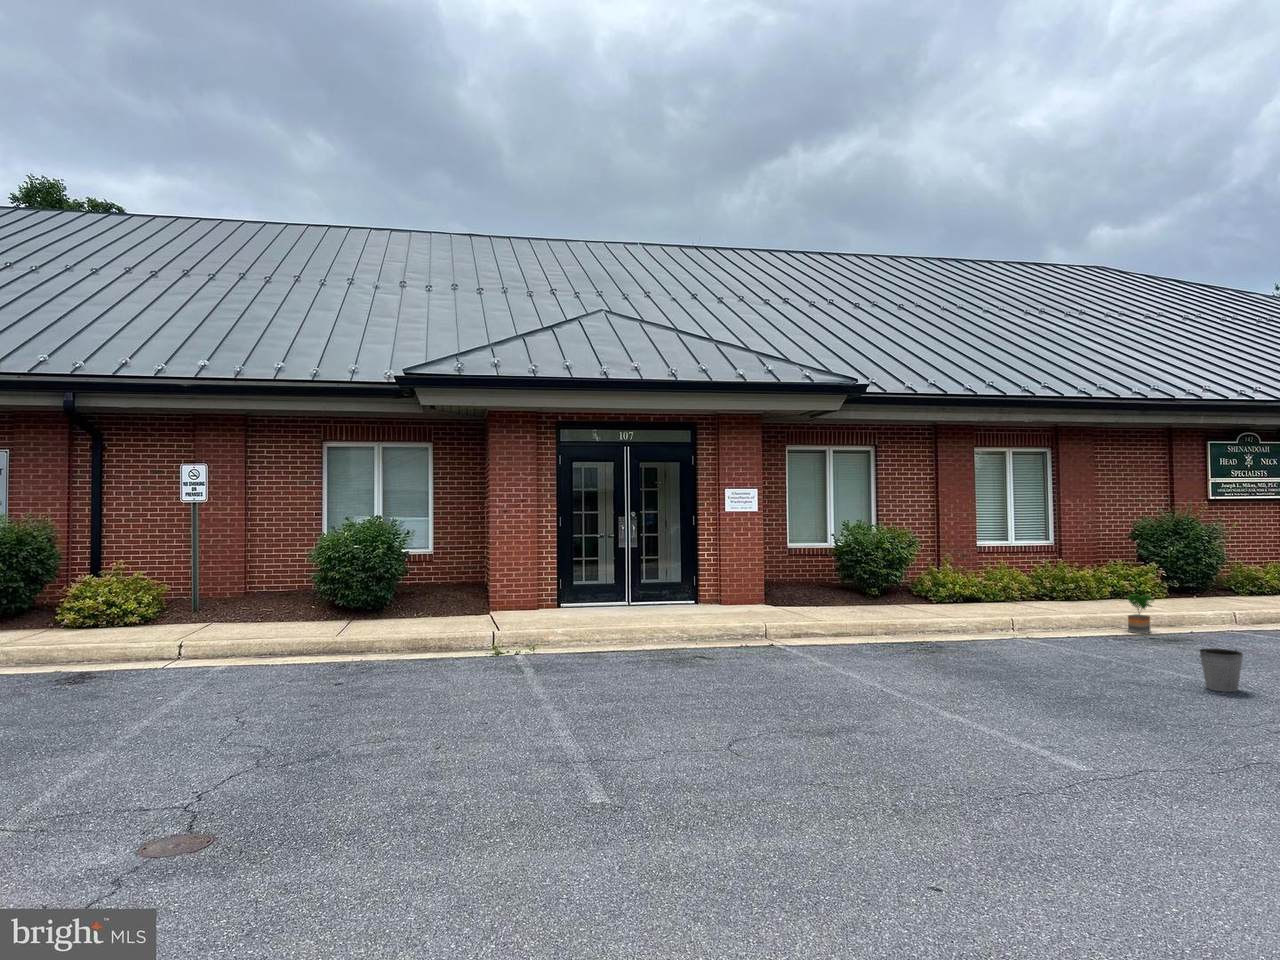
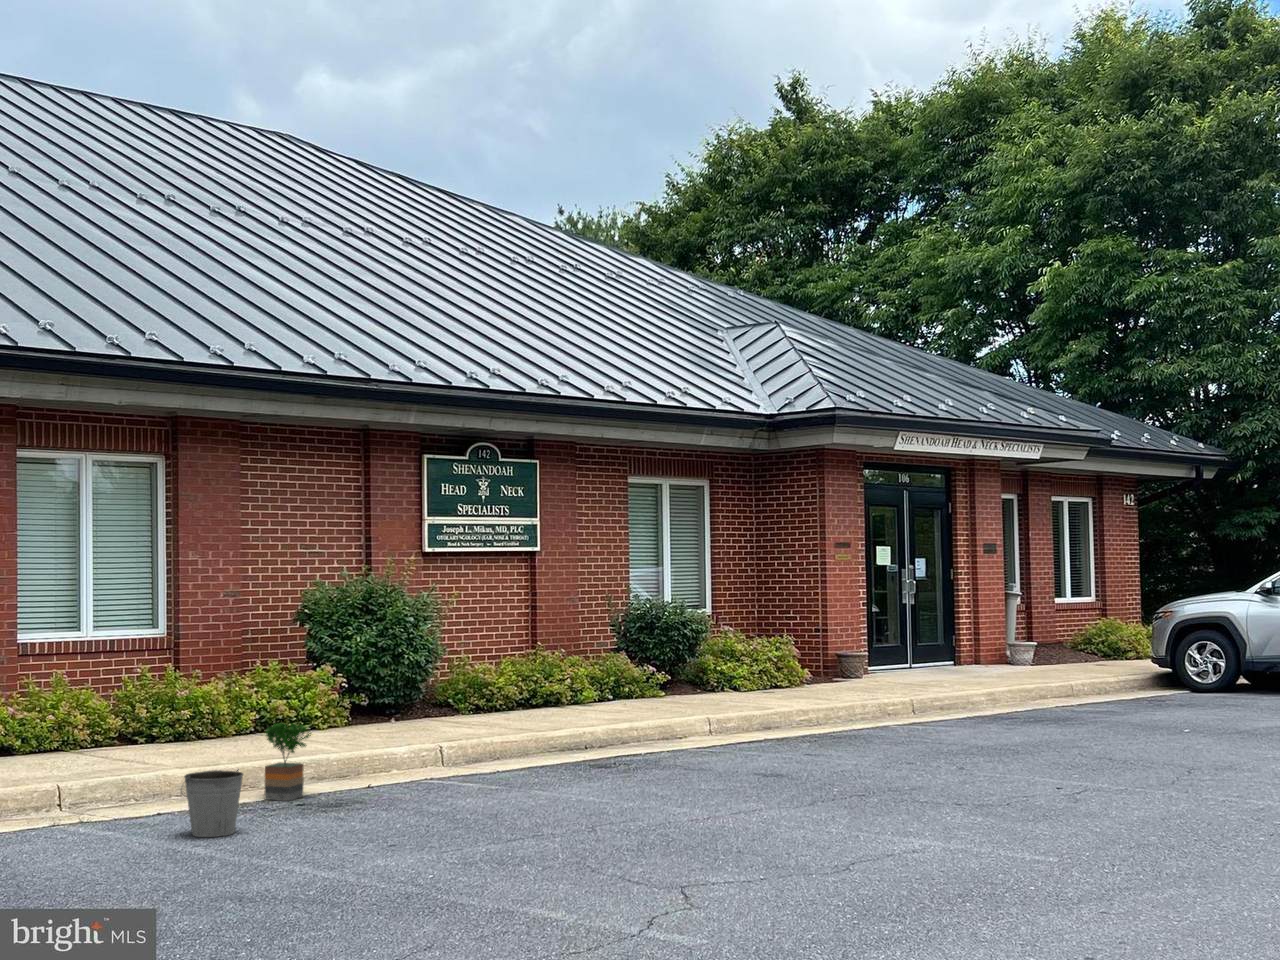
bucket: present [1199,648,1243,692] -> present [183,769,243,837]

